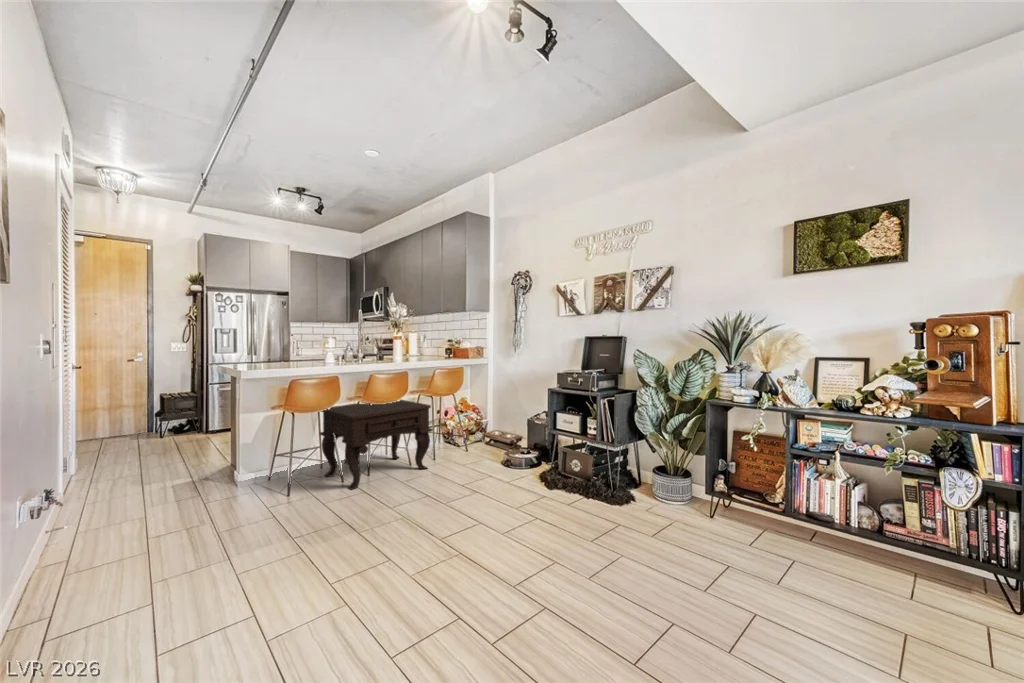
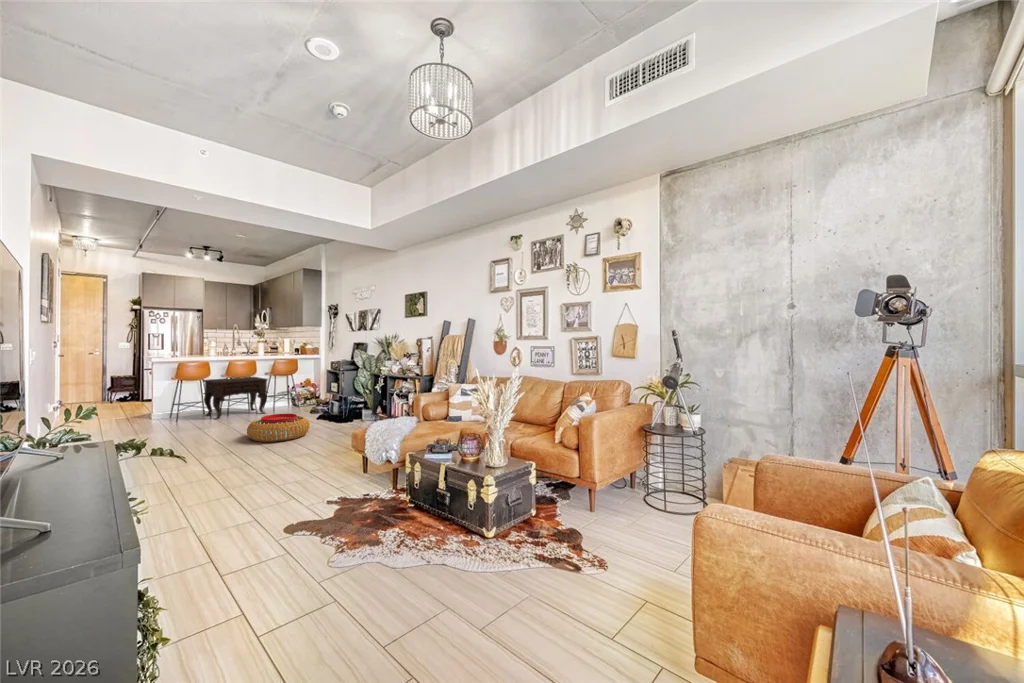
pouf: none [485,502,624,604] -> present [247,414,310,442]

